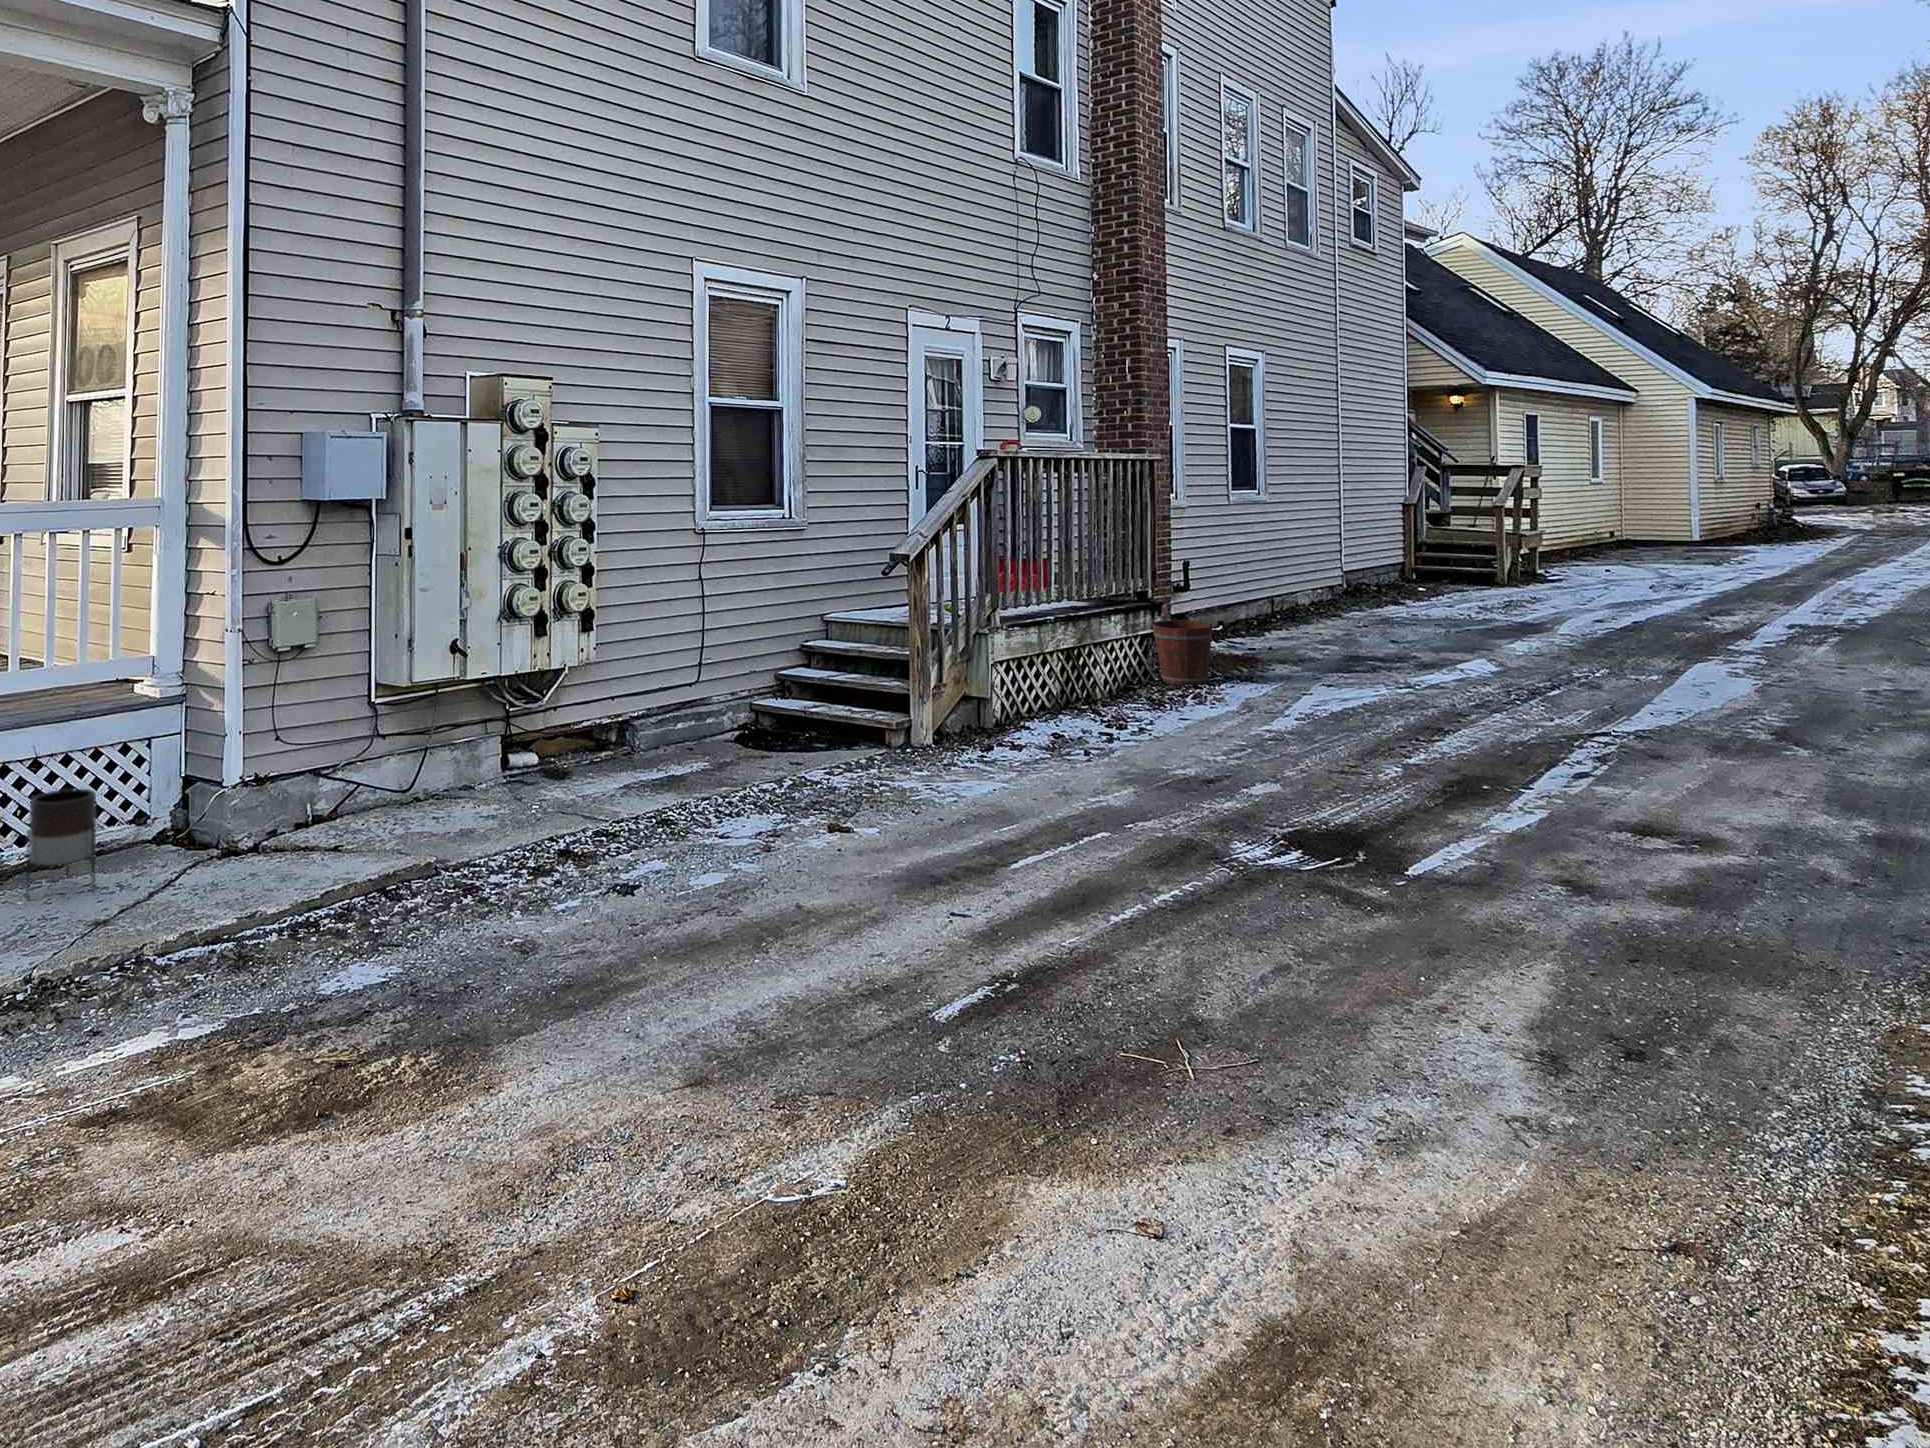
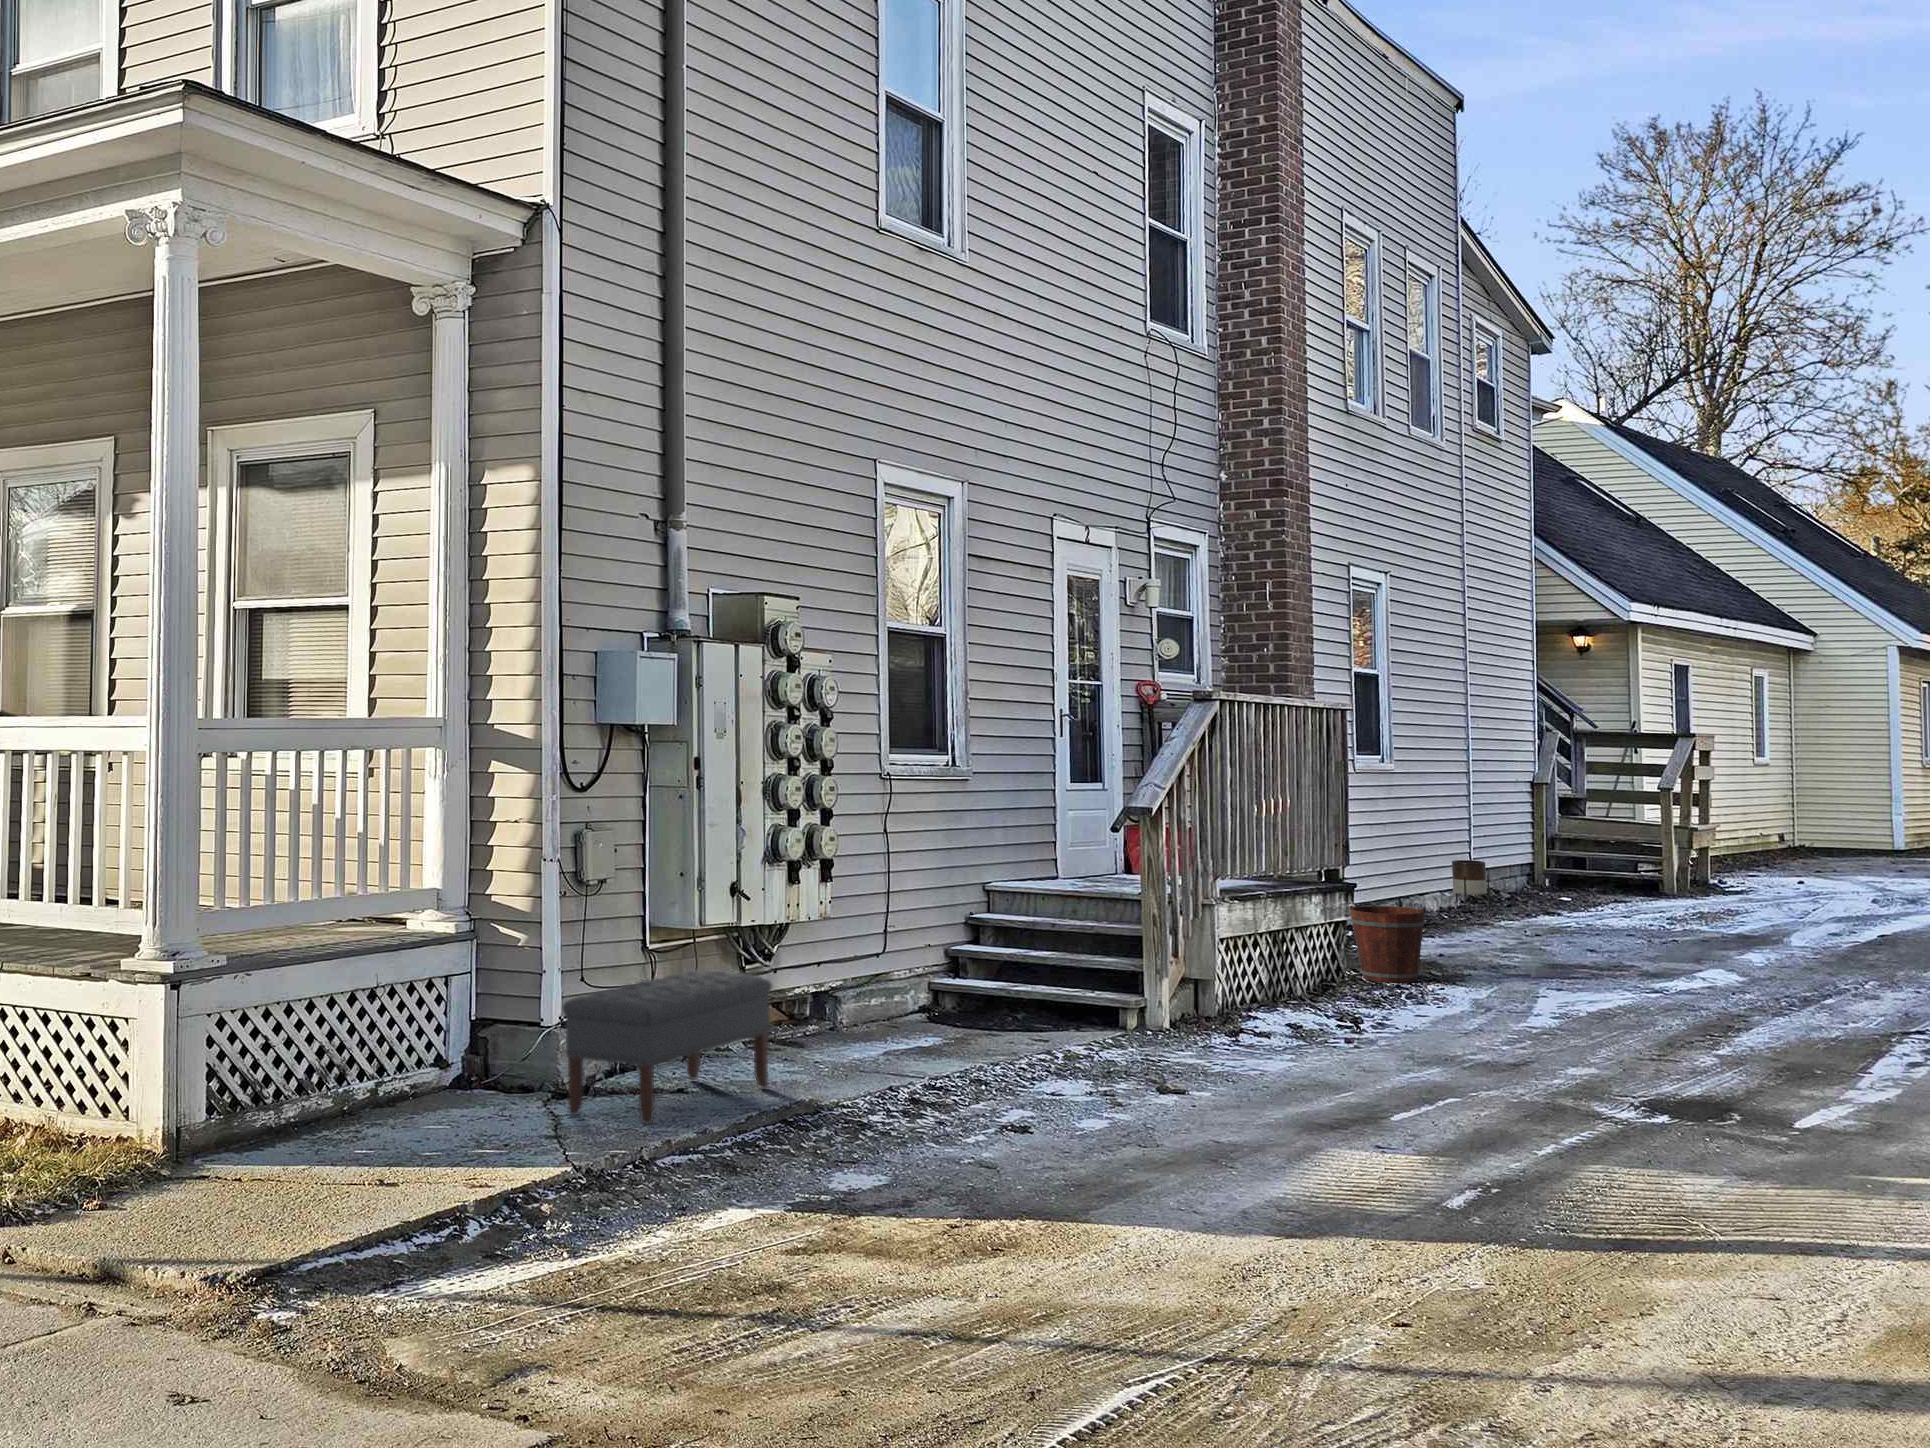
bench: none [229,717,478,883] -> present [562,970,772,1124]
planter: present [26,789,96,898] -> present [1452,860,1490,911]

